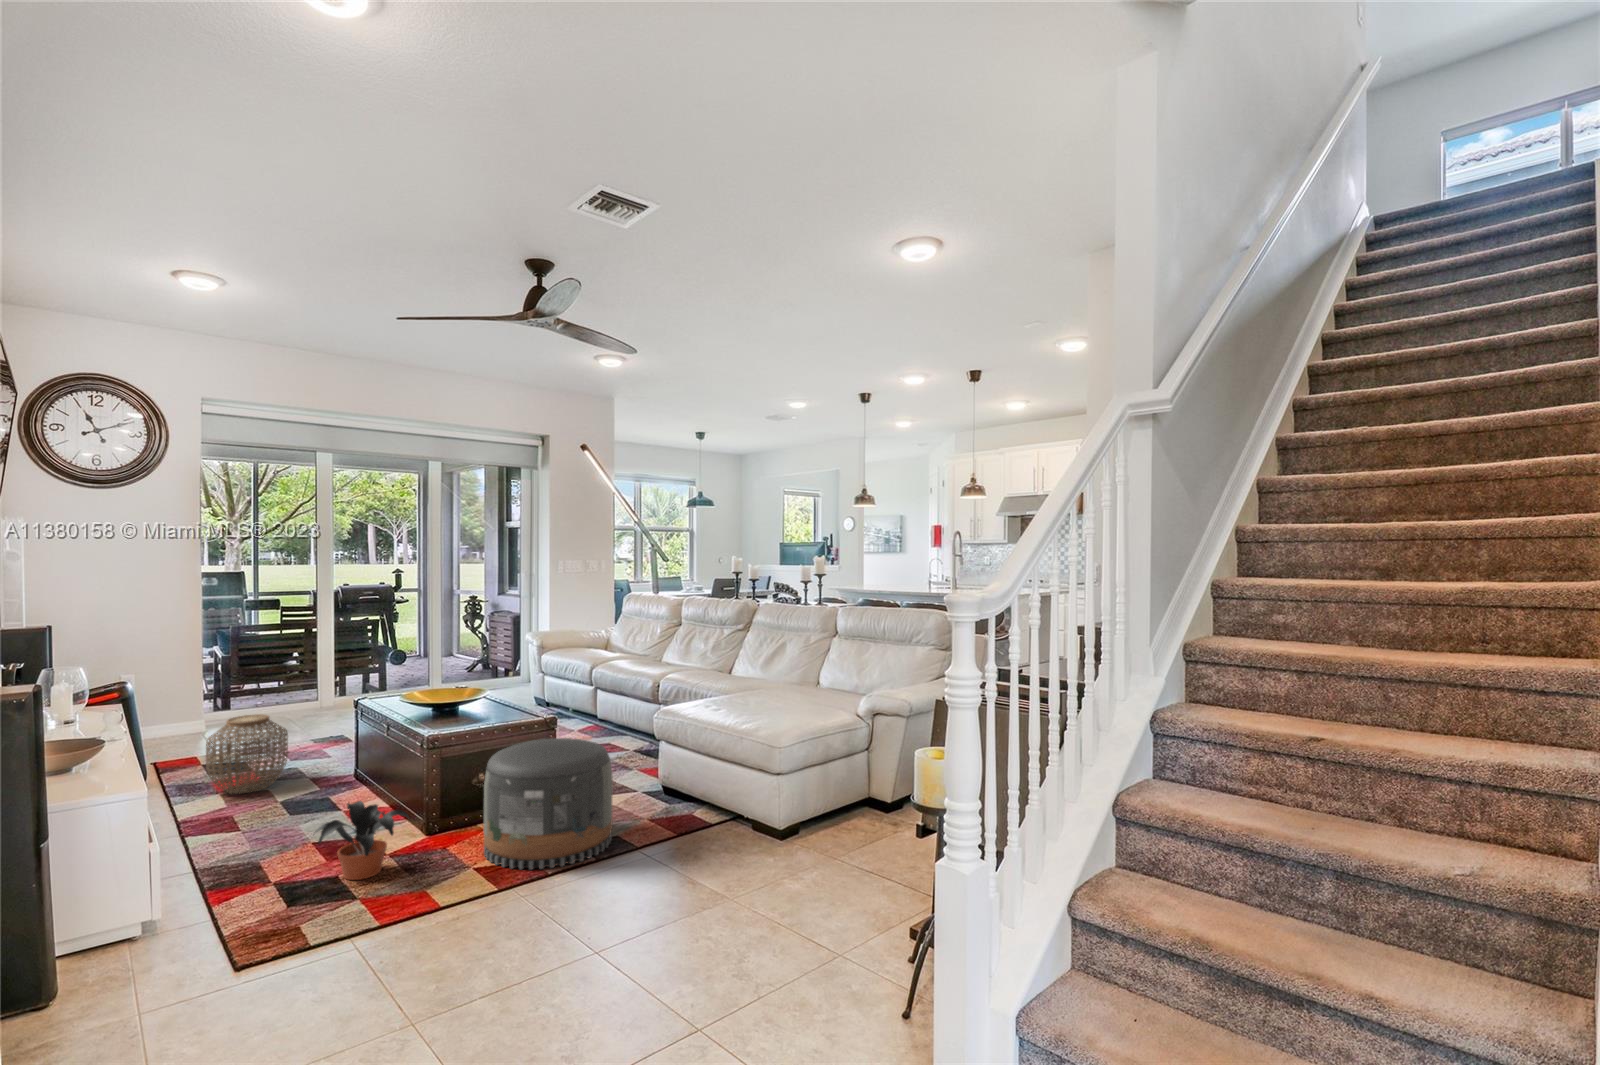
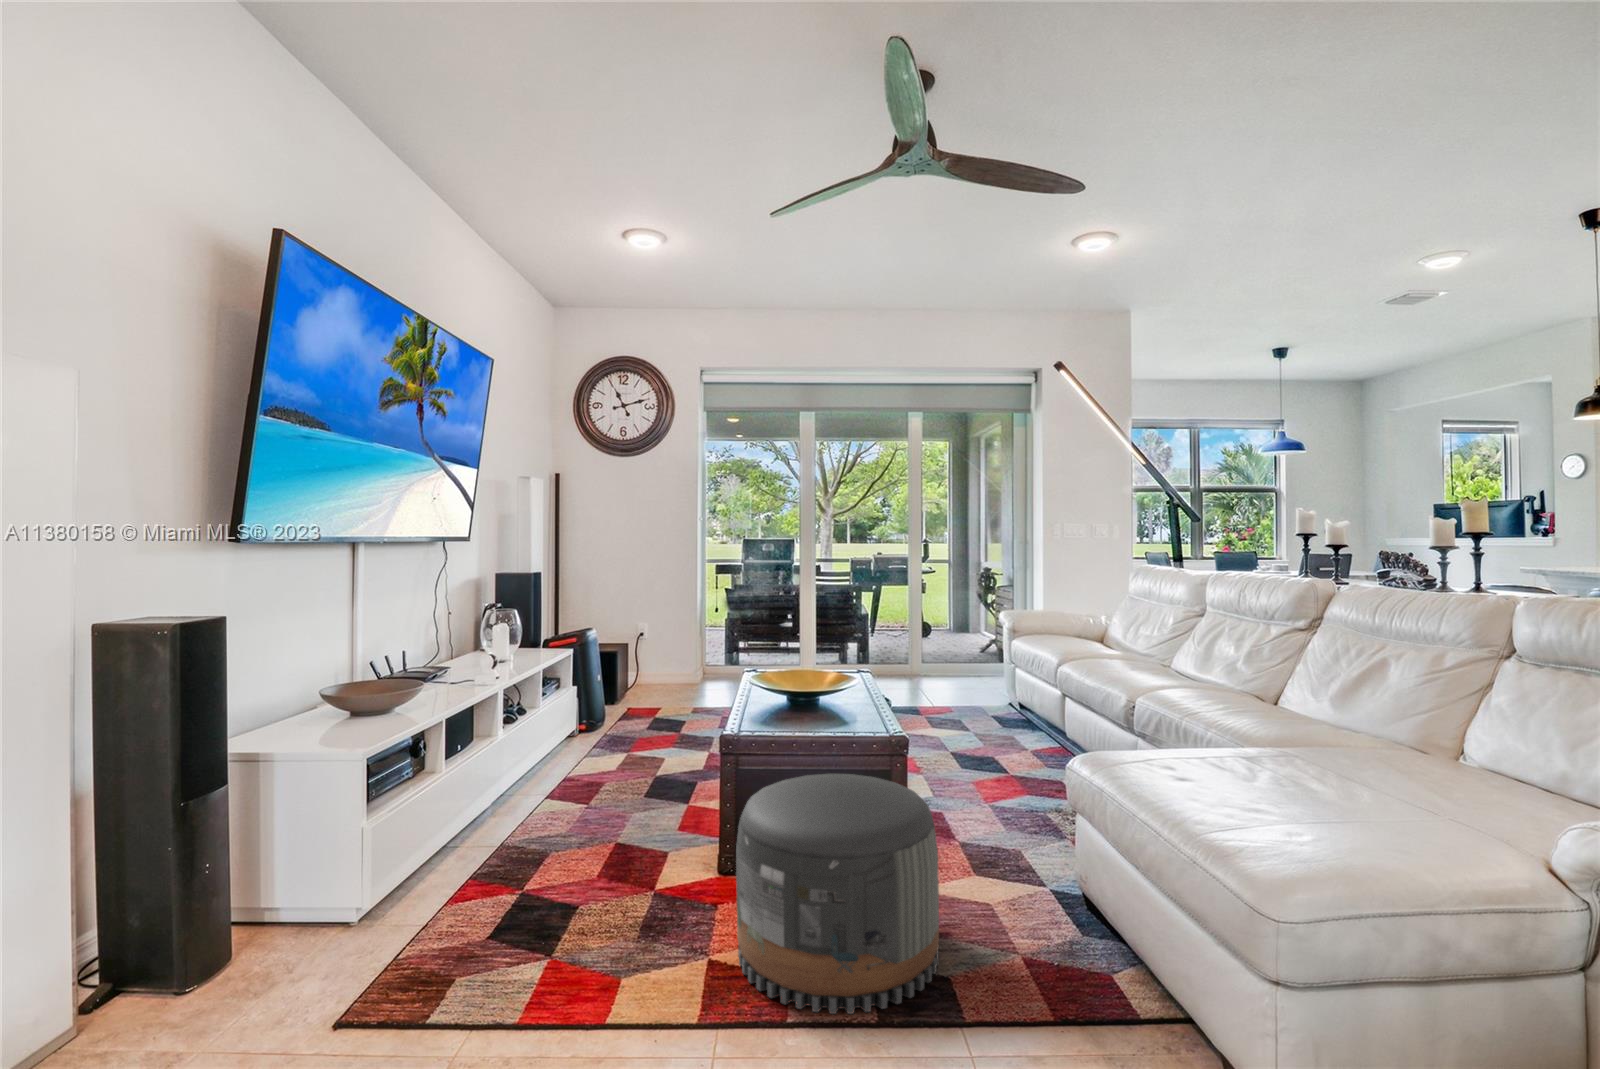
woven basket: present [206,714,288,794] -> none [619,676,692,759]
potted plant: present [317,801,409,880] -> none [538,811,660,923]

